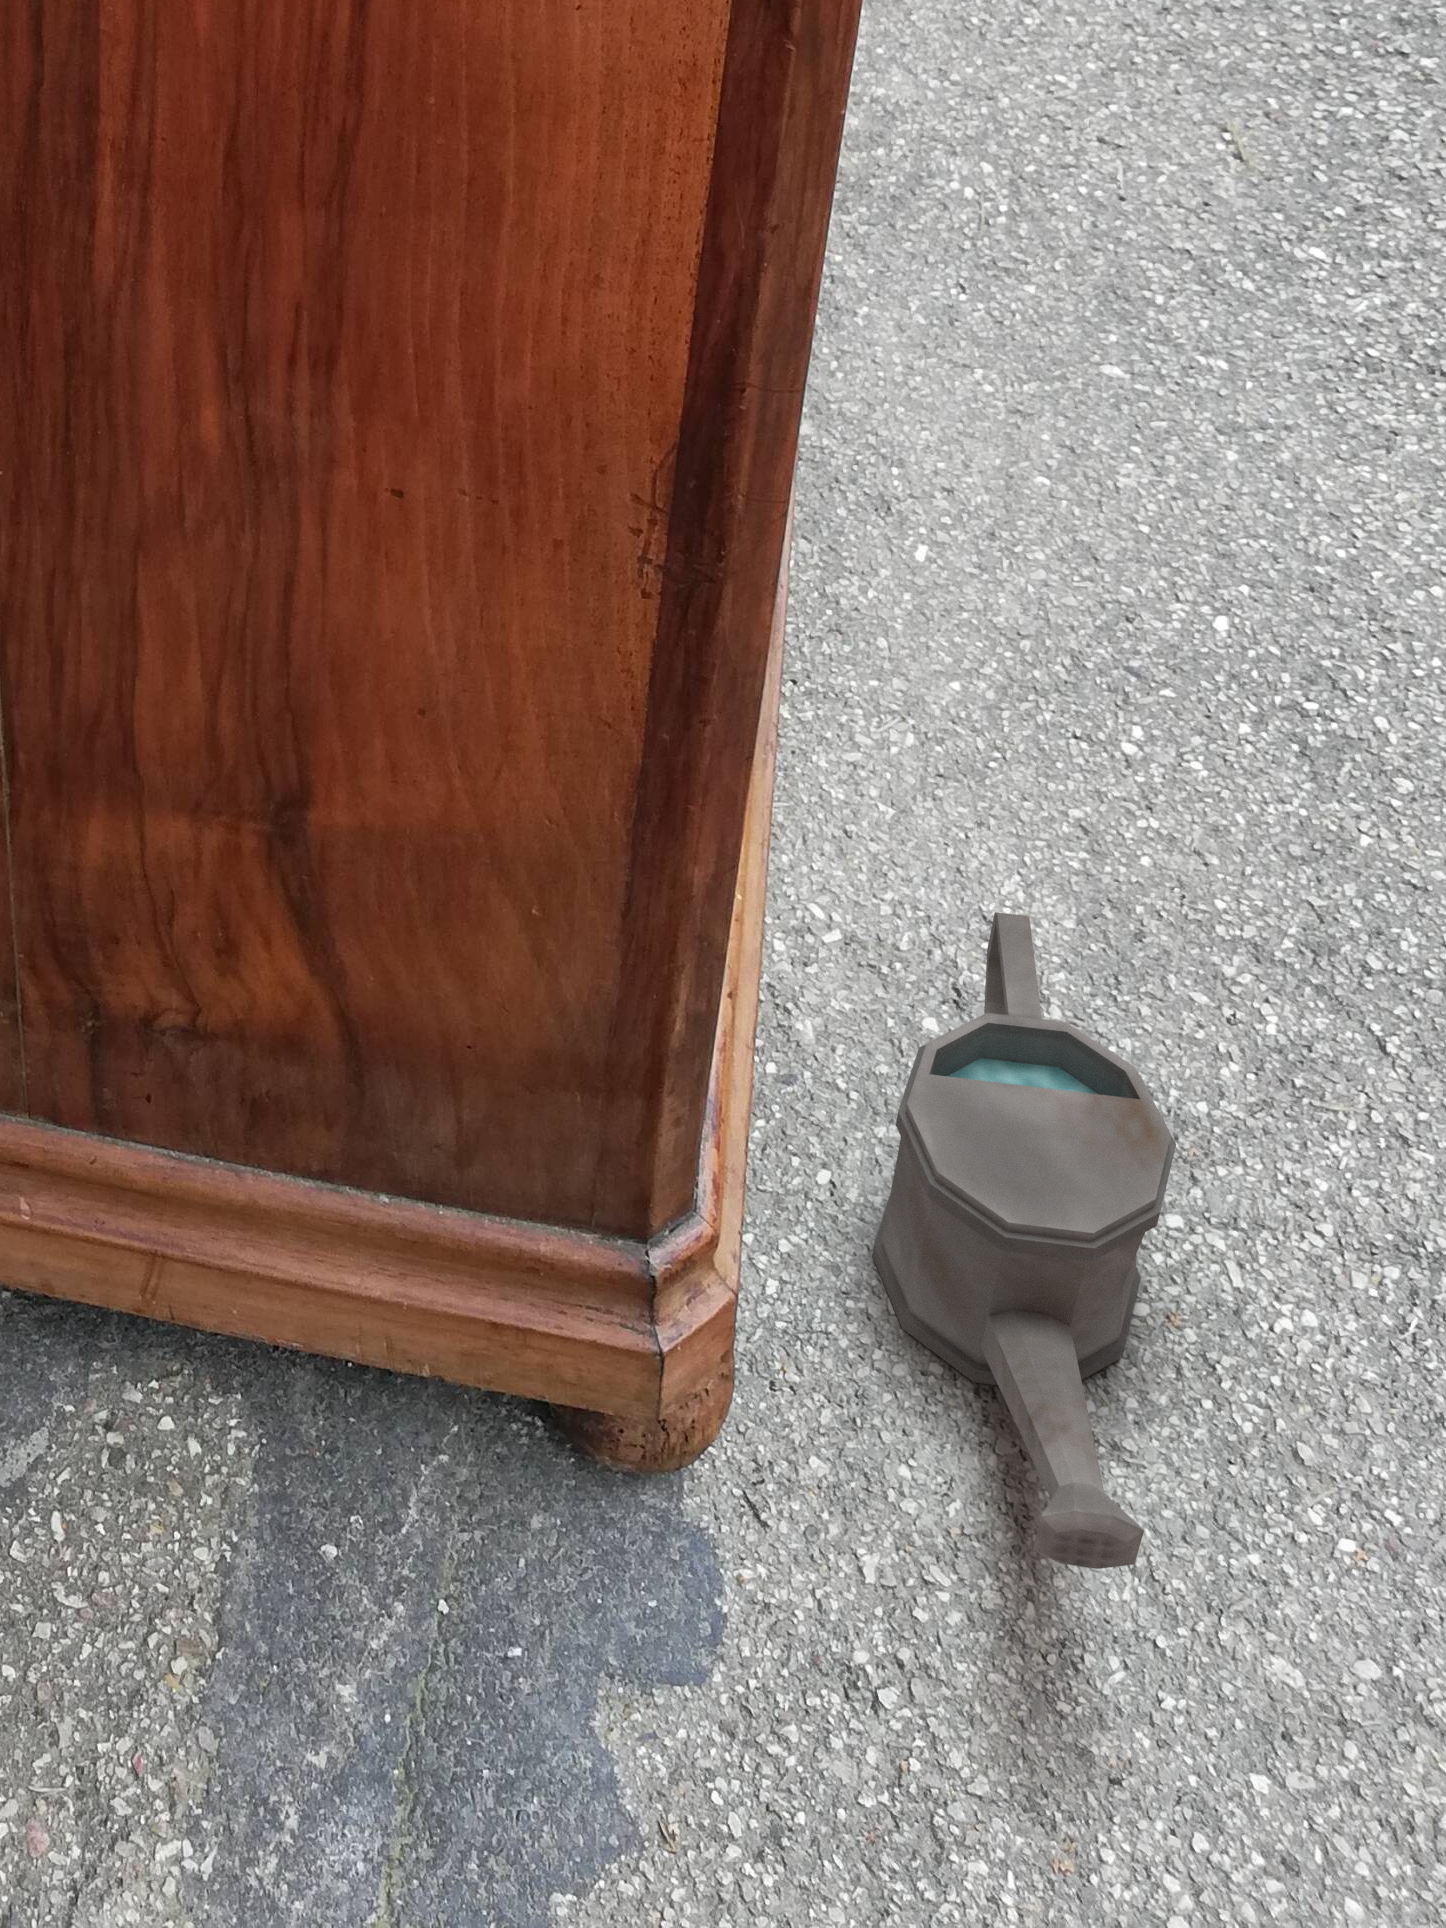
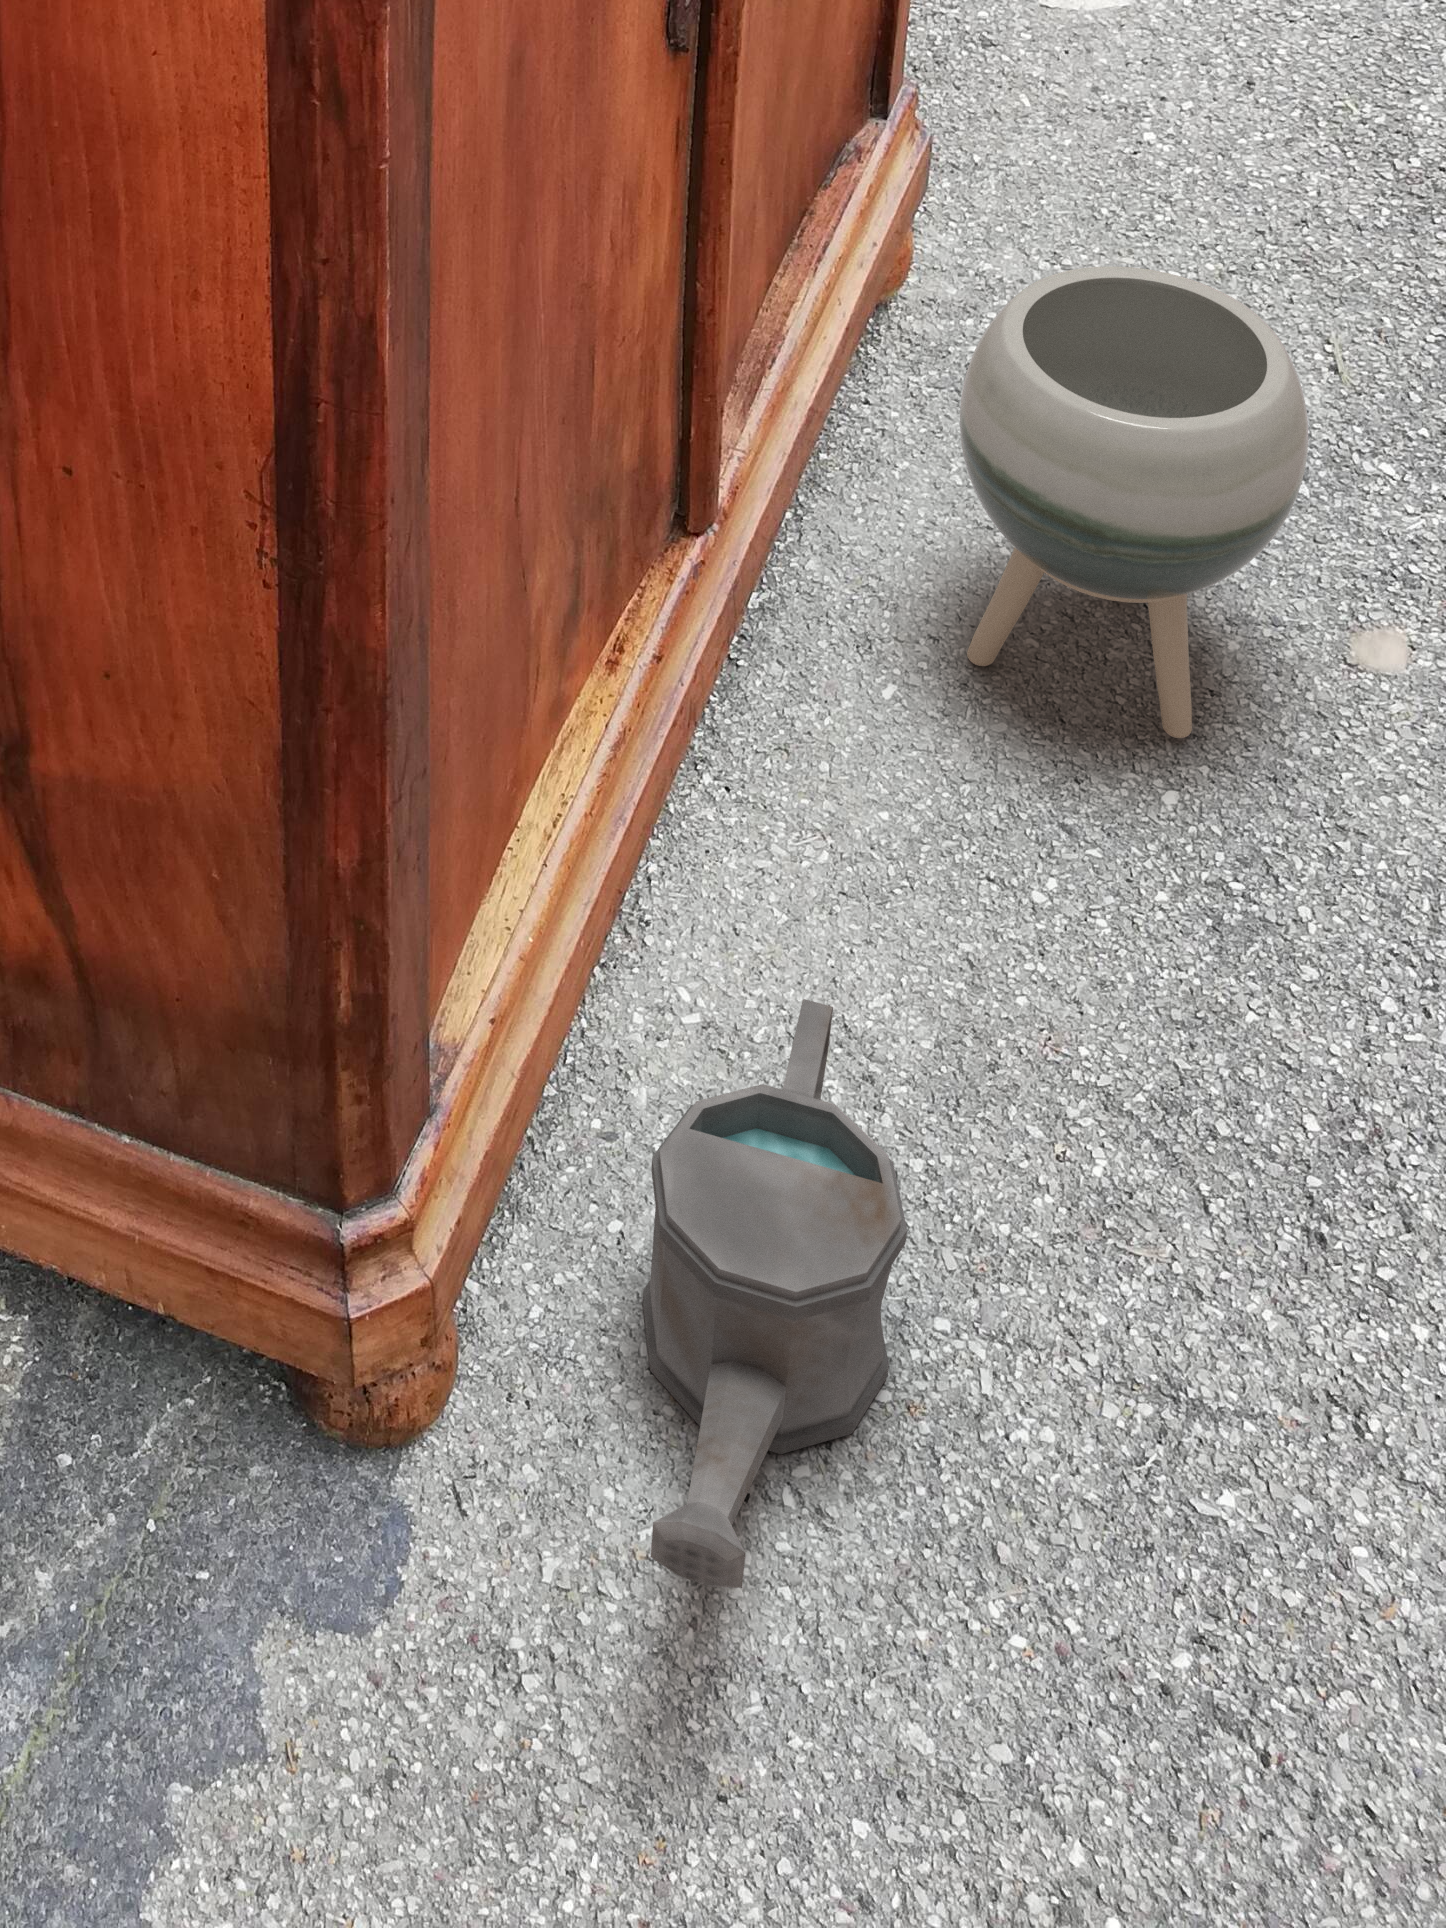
planter: none [982,90,1345,565] -> present [960,266,1308,738]

